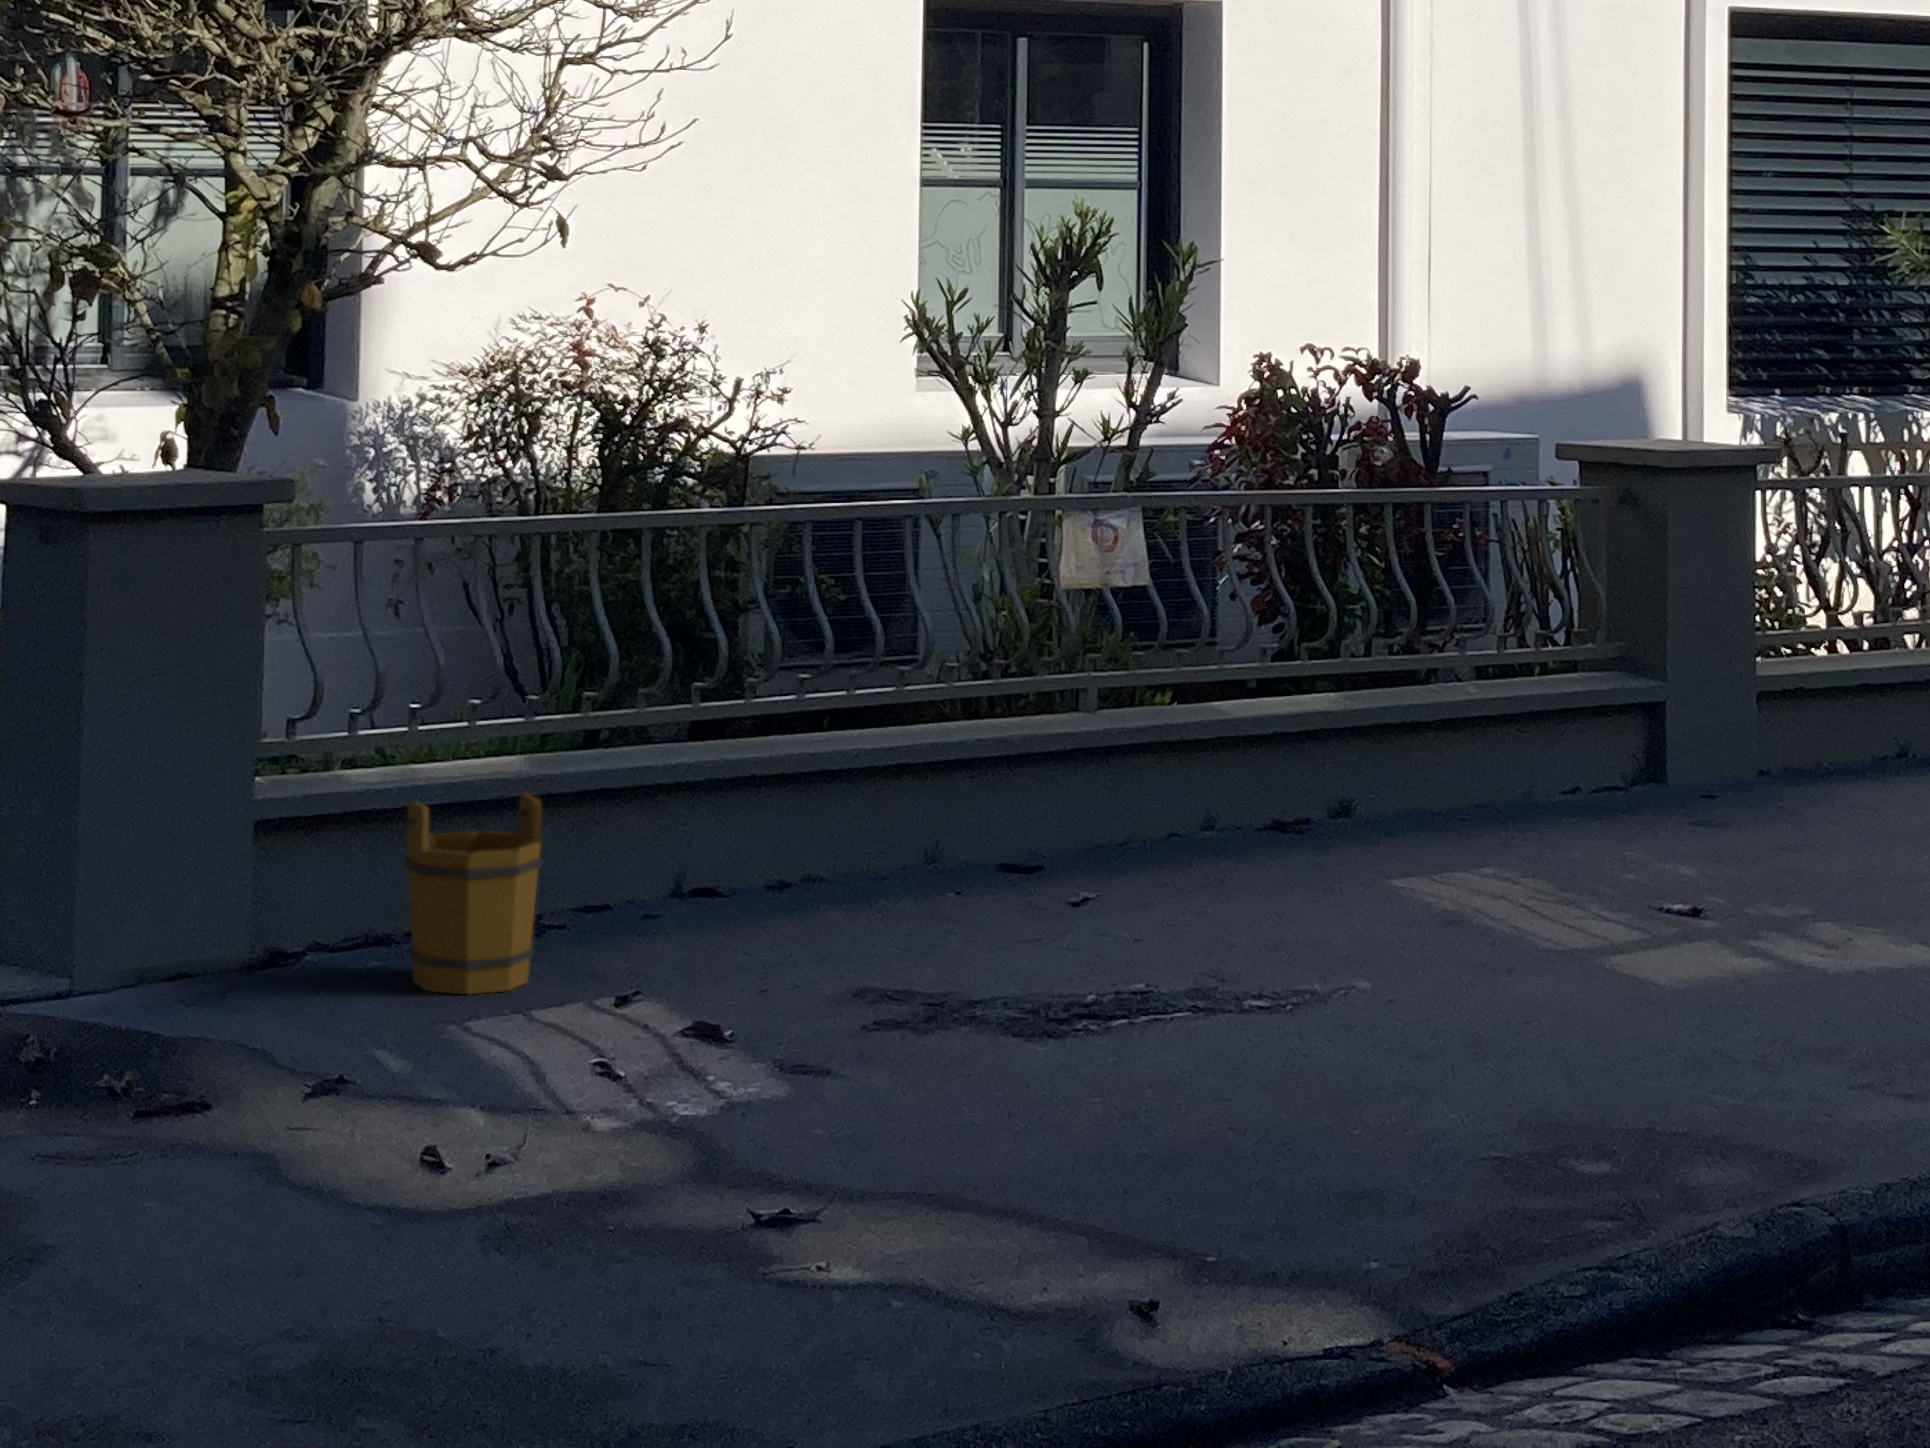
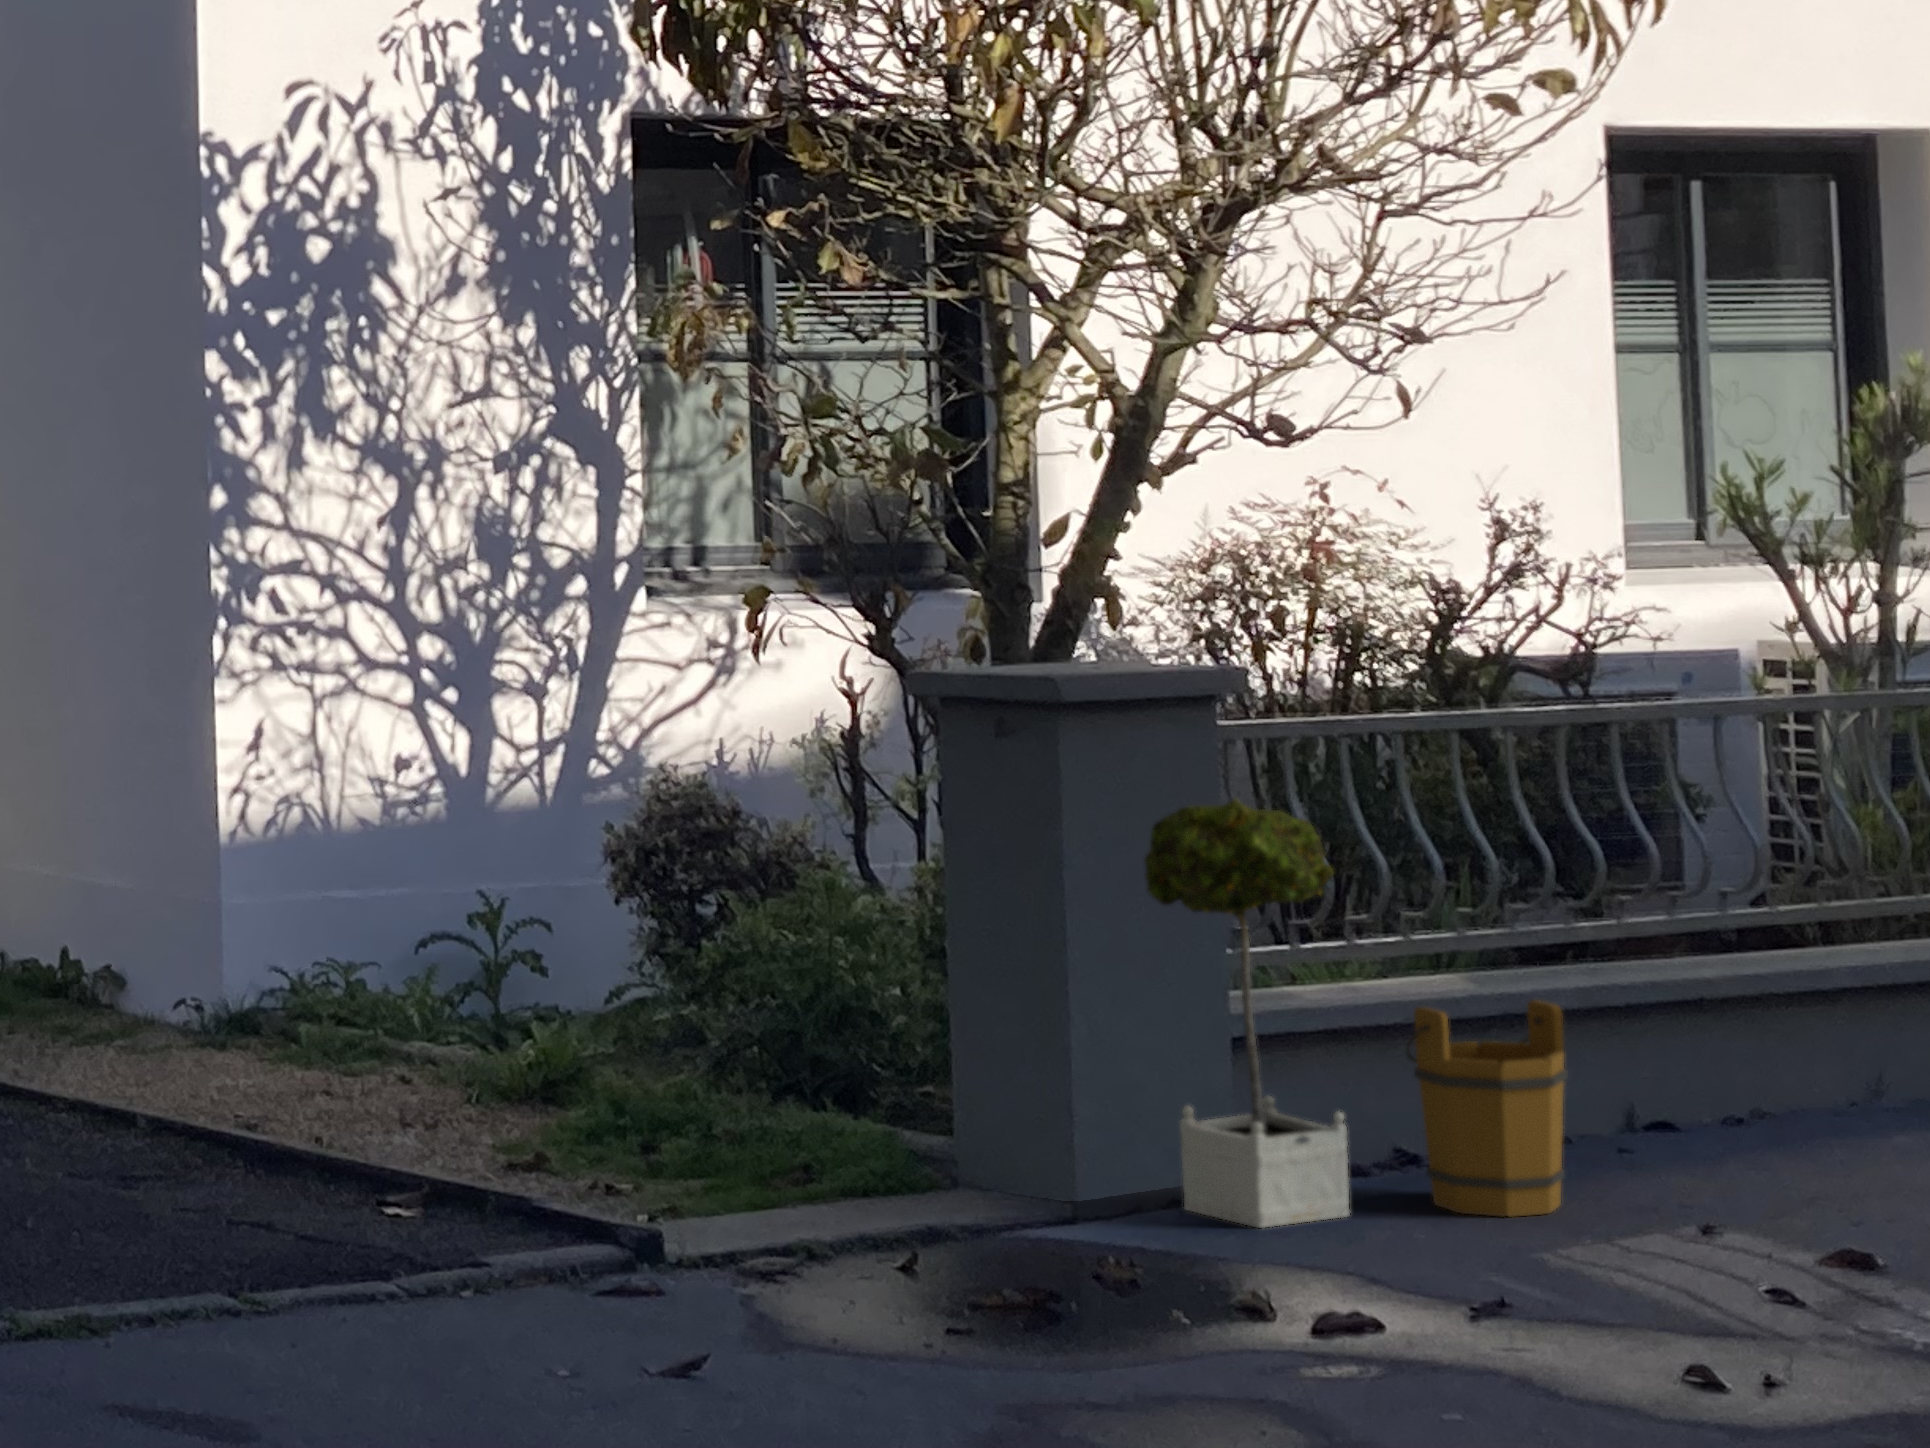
potted tree: none [153,607,327,1009] -> present [1144,798,1350,1228]

